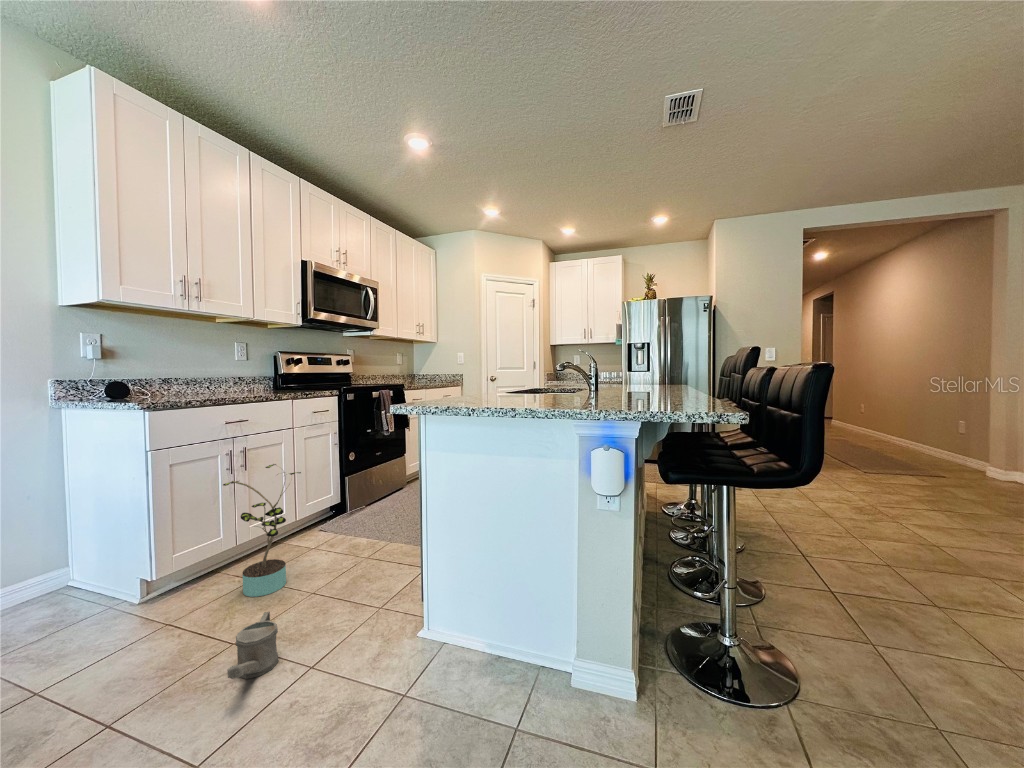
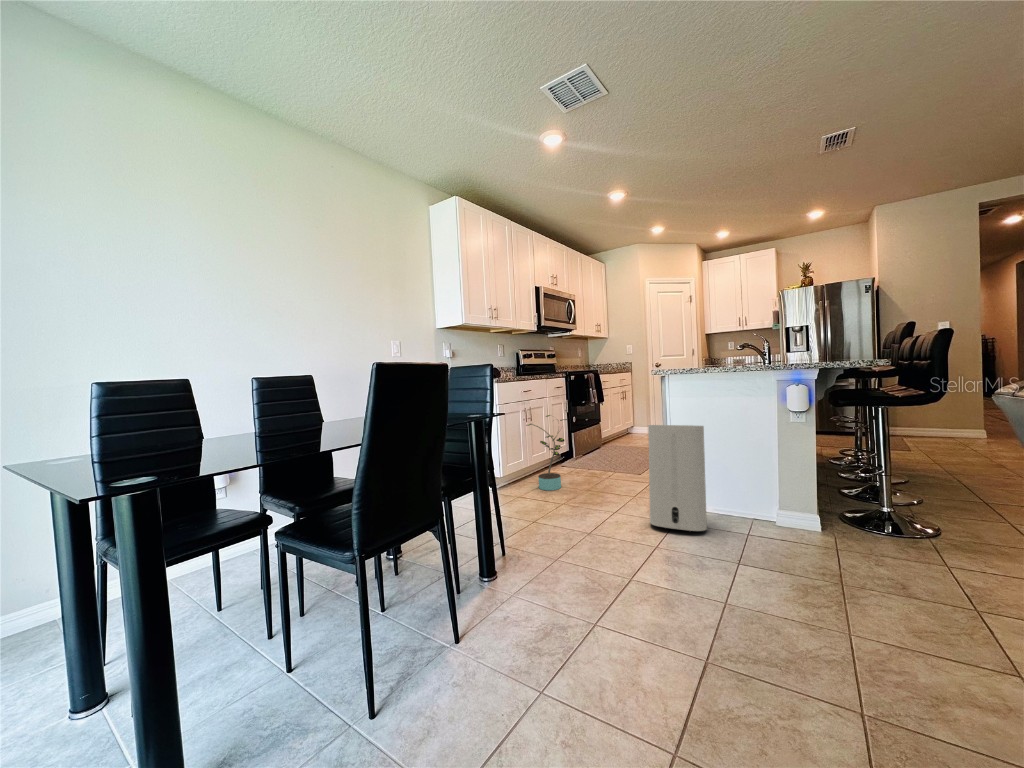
air purifier: none [361,506,465,726] -> present [648,425,707,531]
watering can: present [227,612,279,679] -> none [568,488,588,515]

